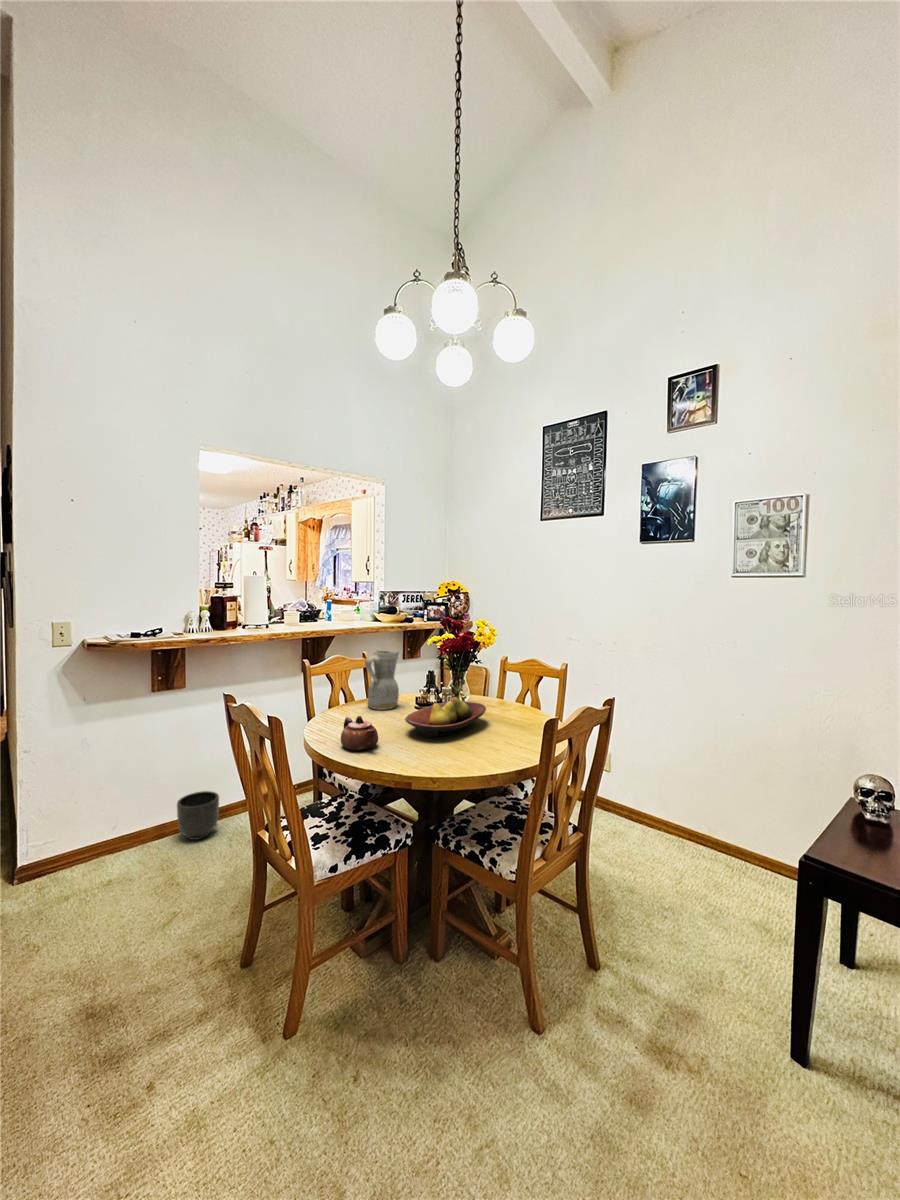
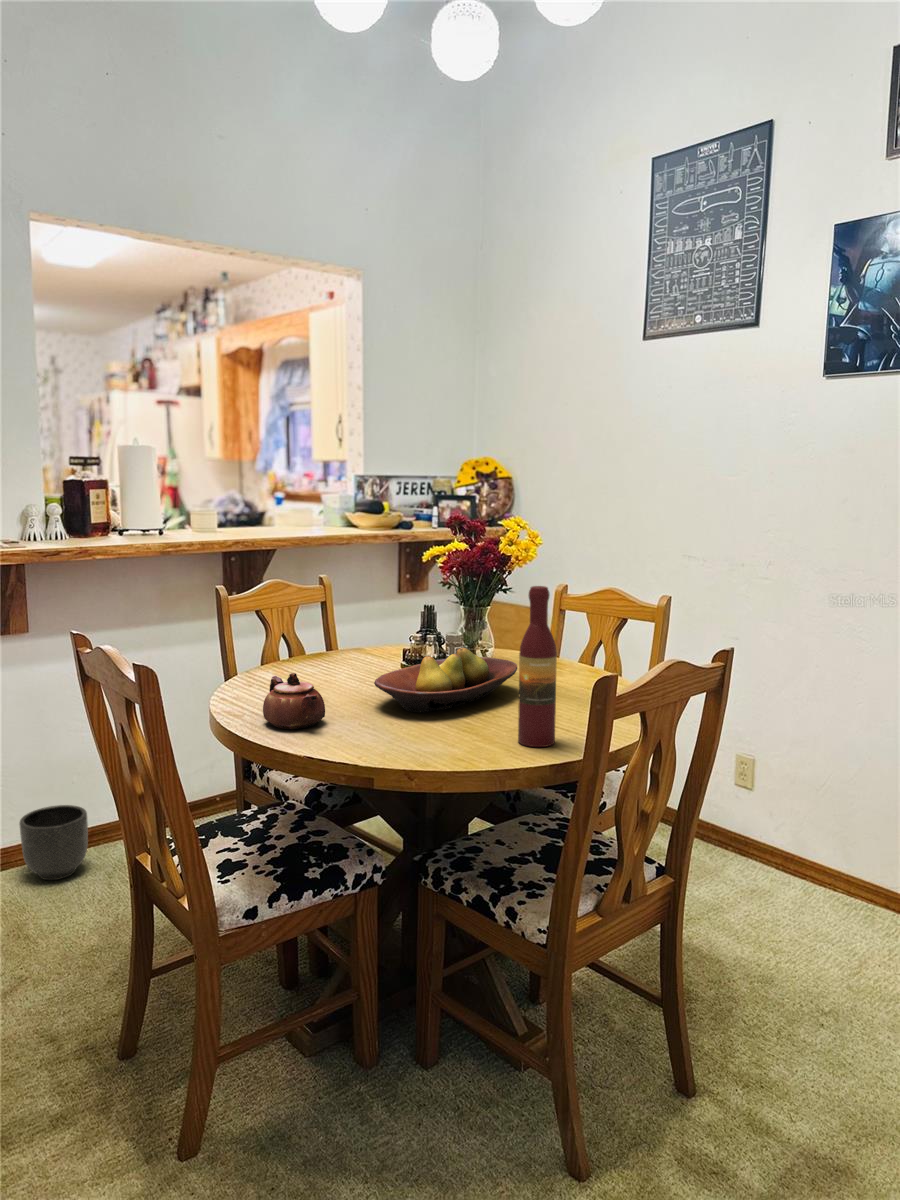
ceramic pitcher: present [365,650,399,710] -> none [314,570,373,670]
wine bottle: none [495,664,517,760] -> present [518,586,557,747]

